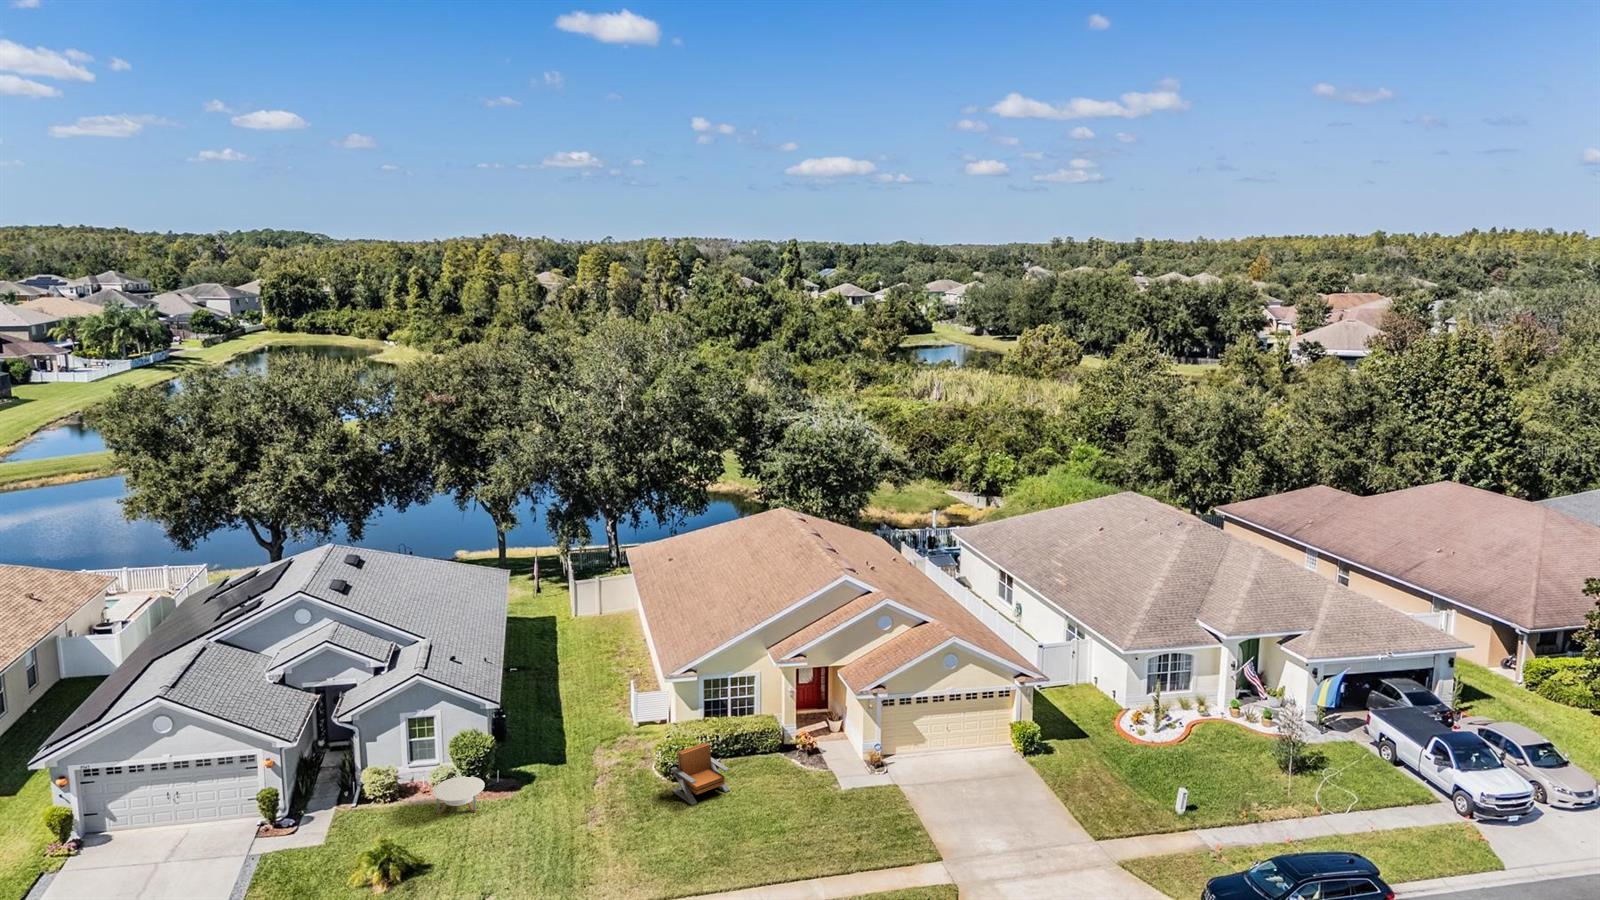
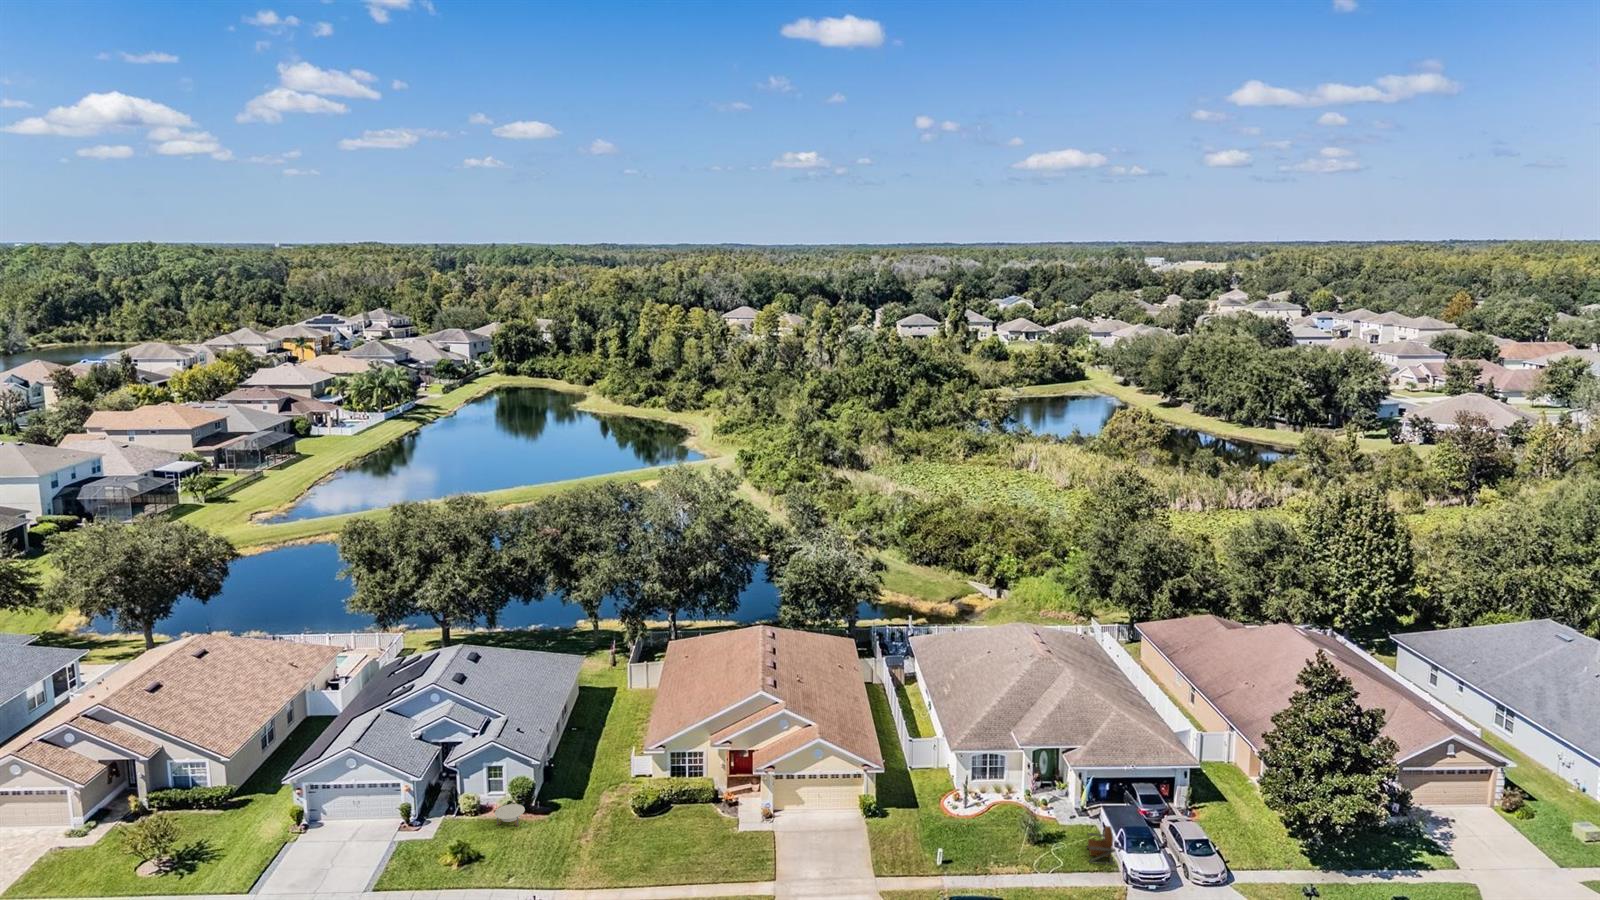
lounge chair: present [671,742,730,805] -> present [1087,826,1115,865]

